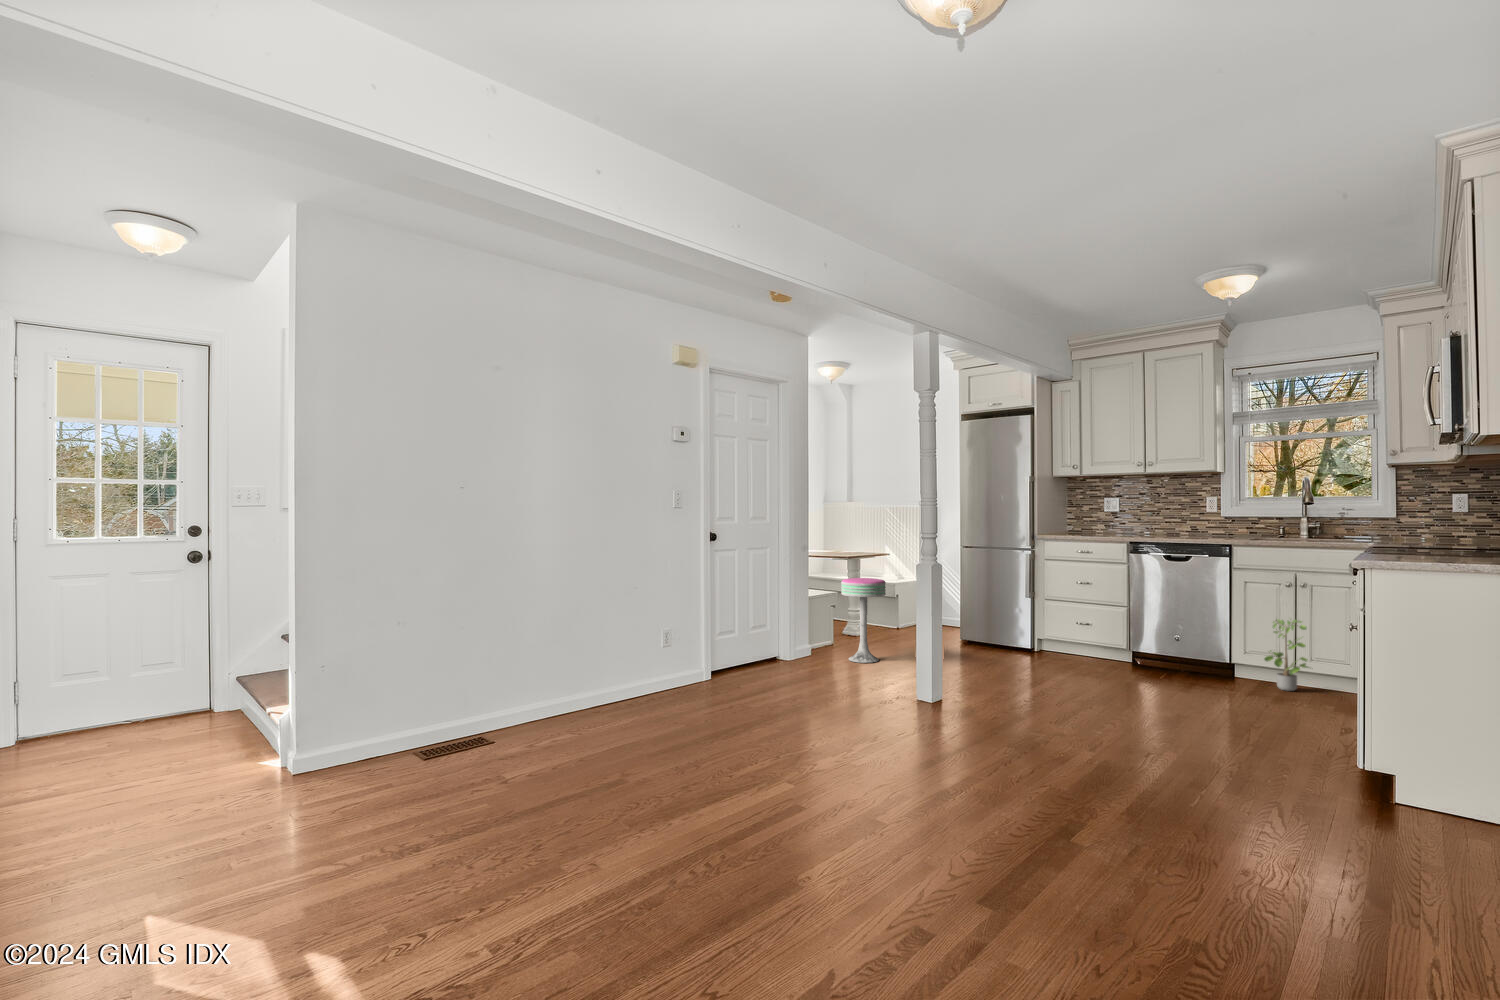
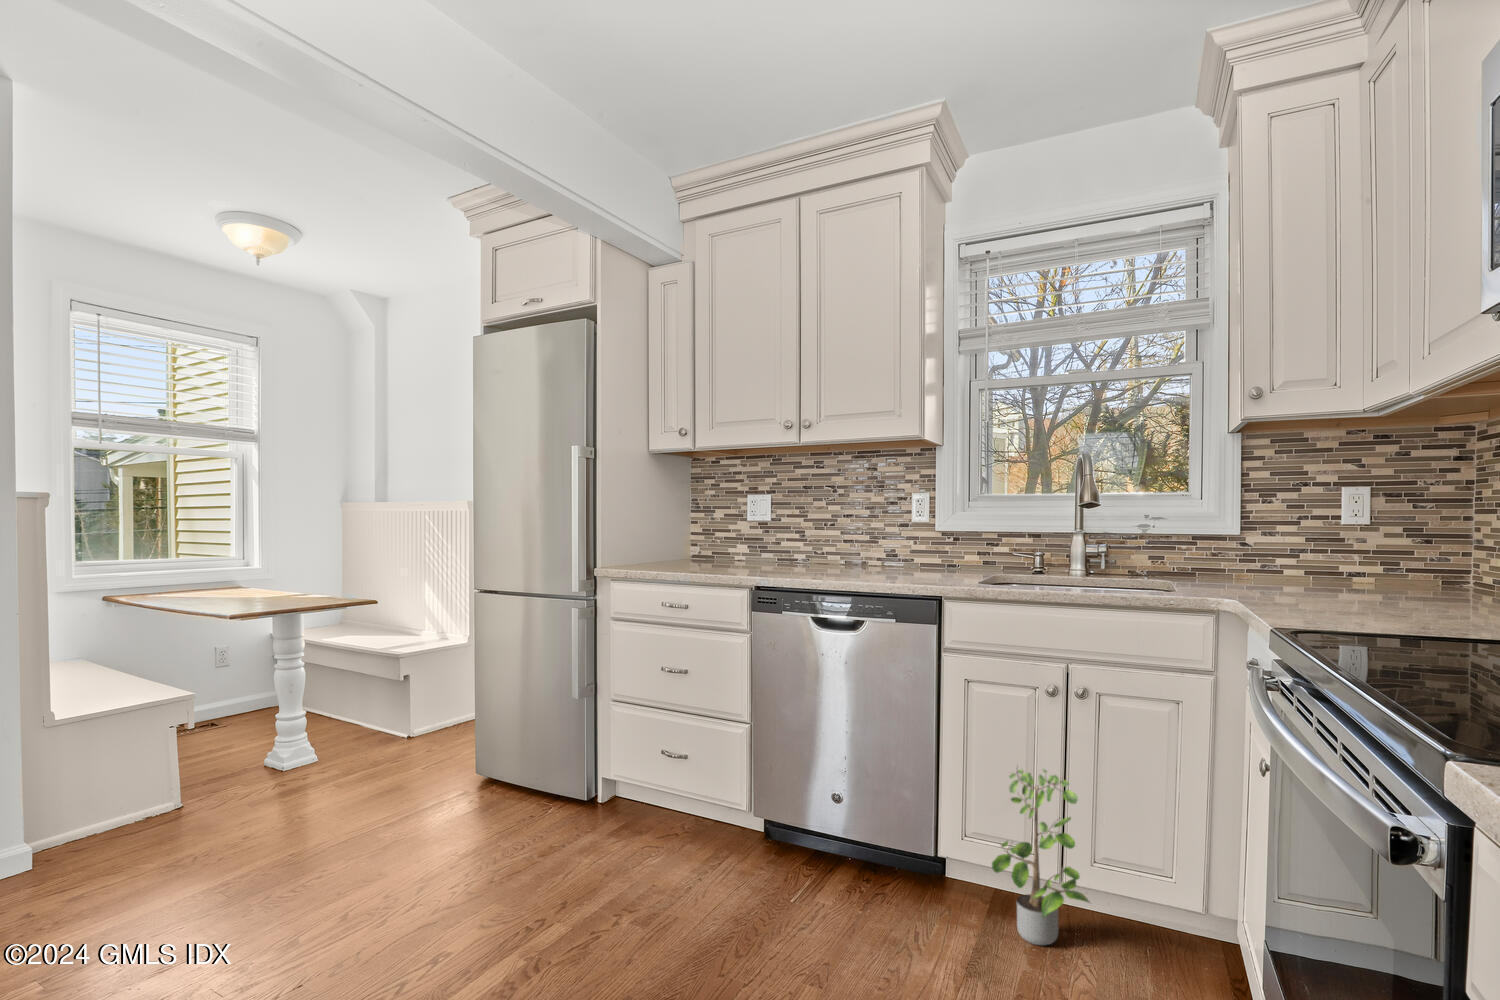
bar stool: present [841,578,886,663] -> none [64,676,200,899]

